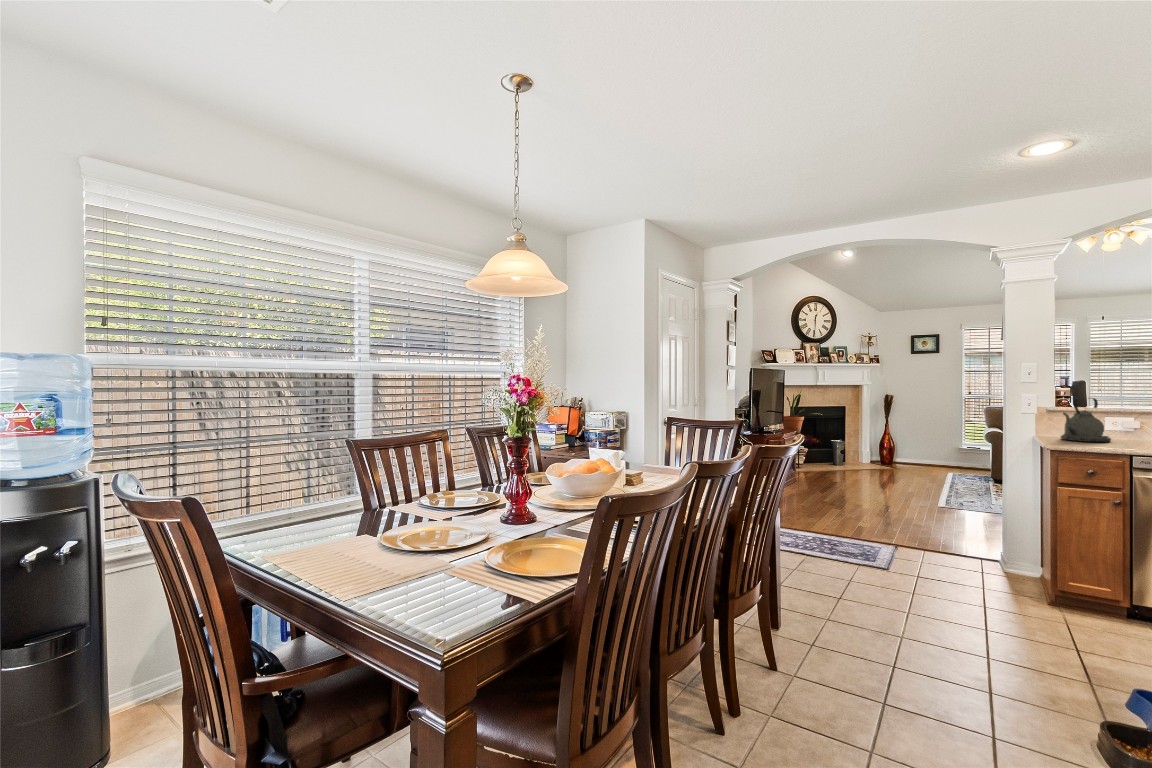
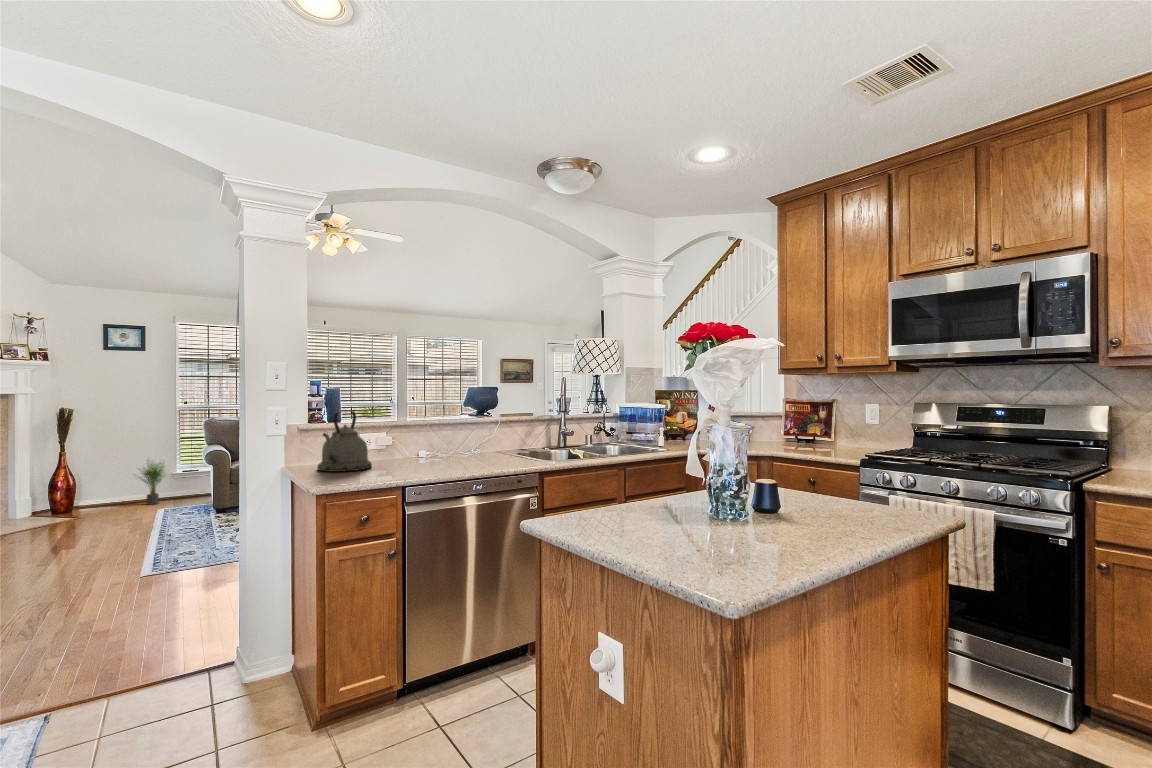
potted plant: none [927,433,959,470] -> present [139,462,164,505]

